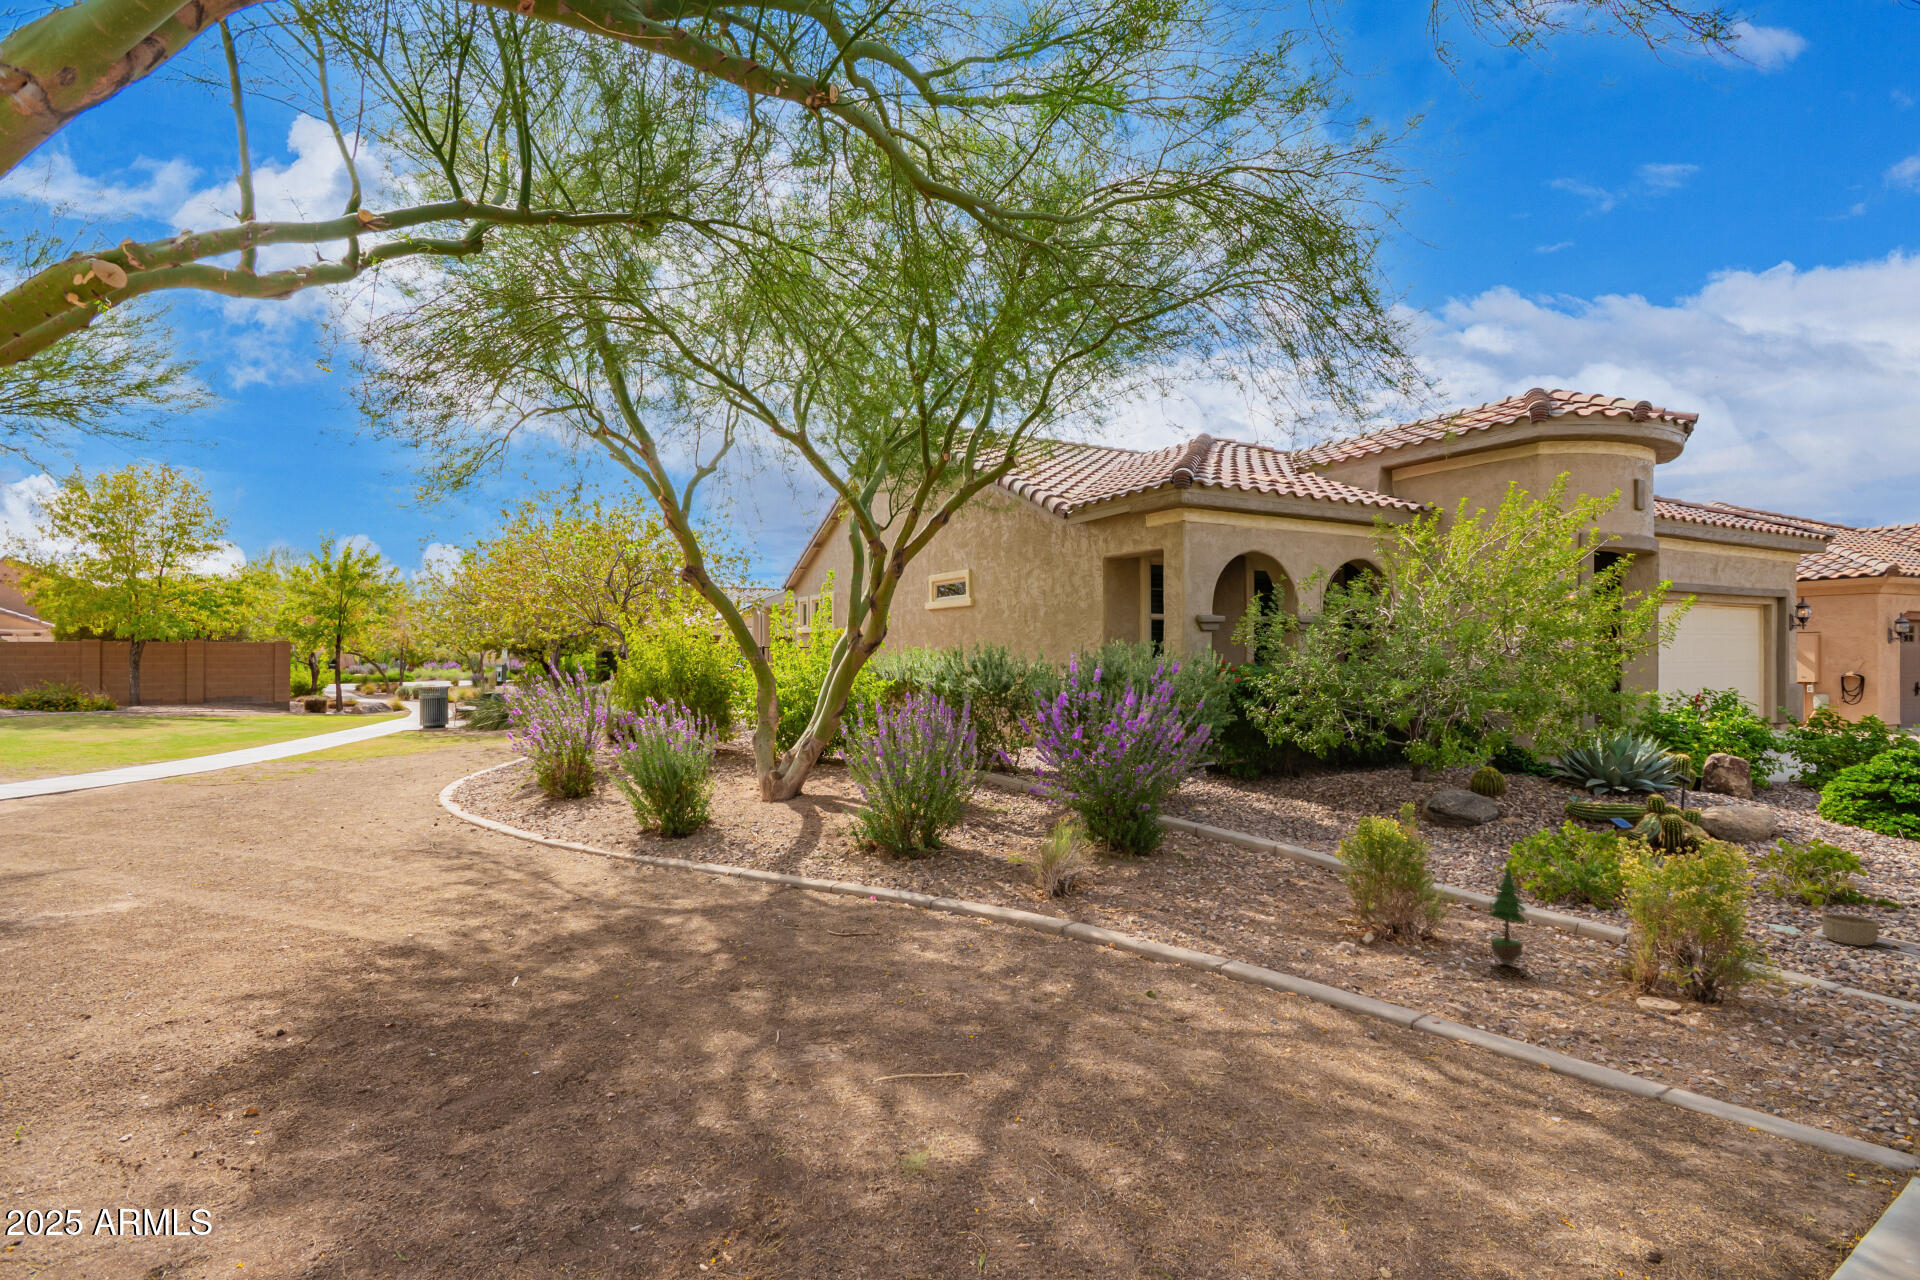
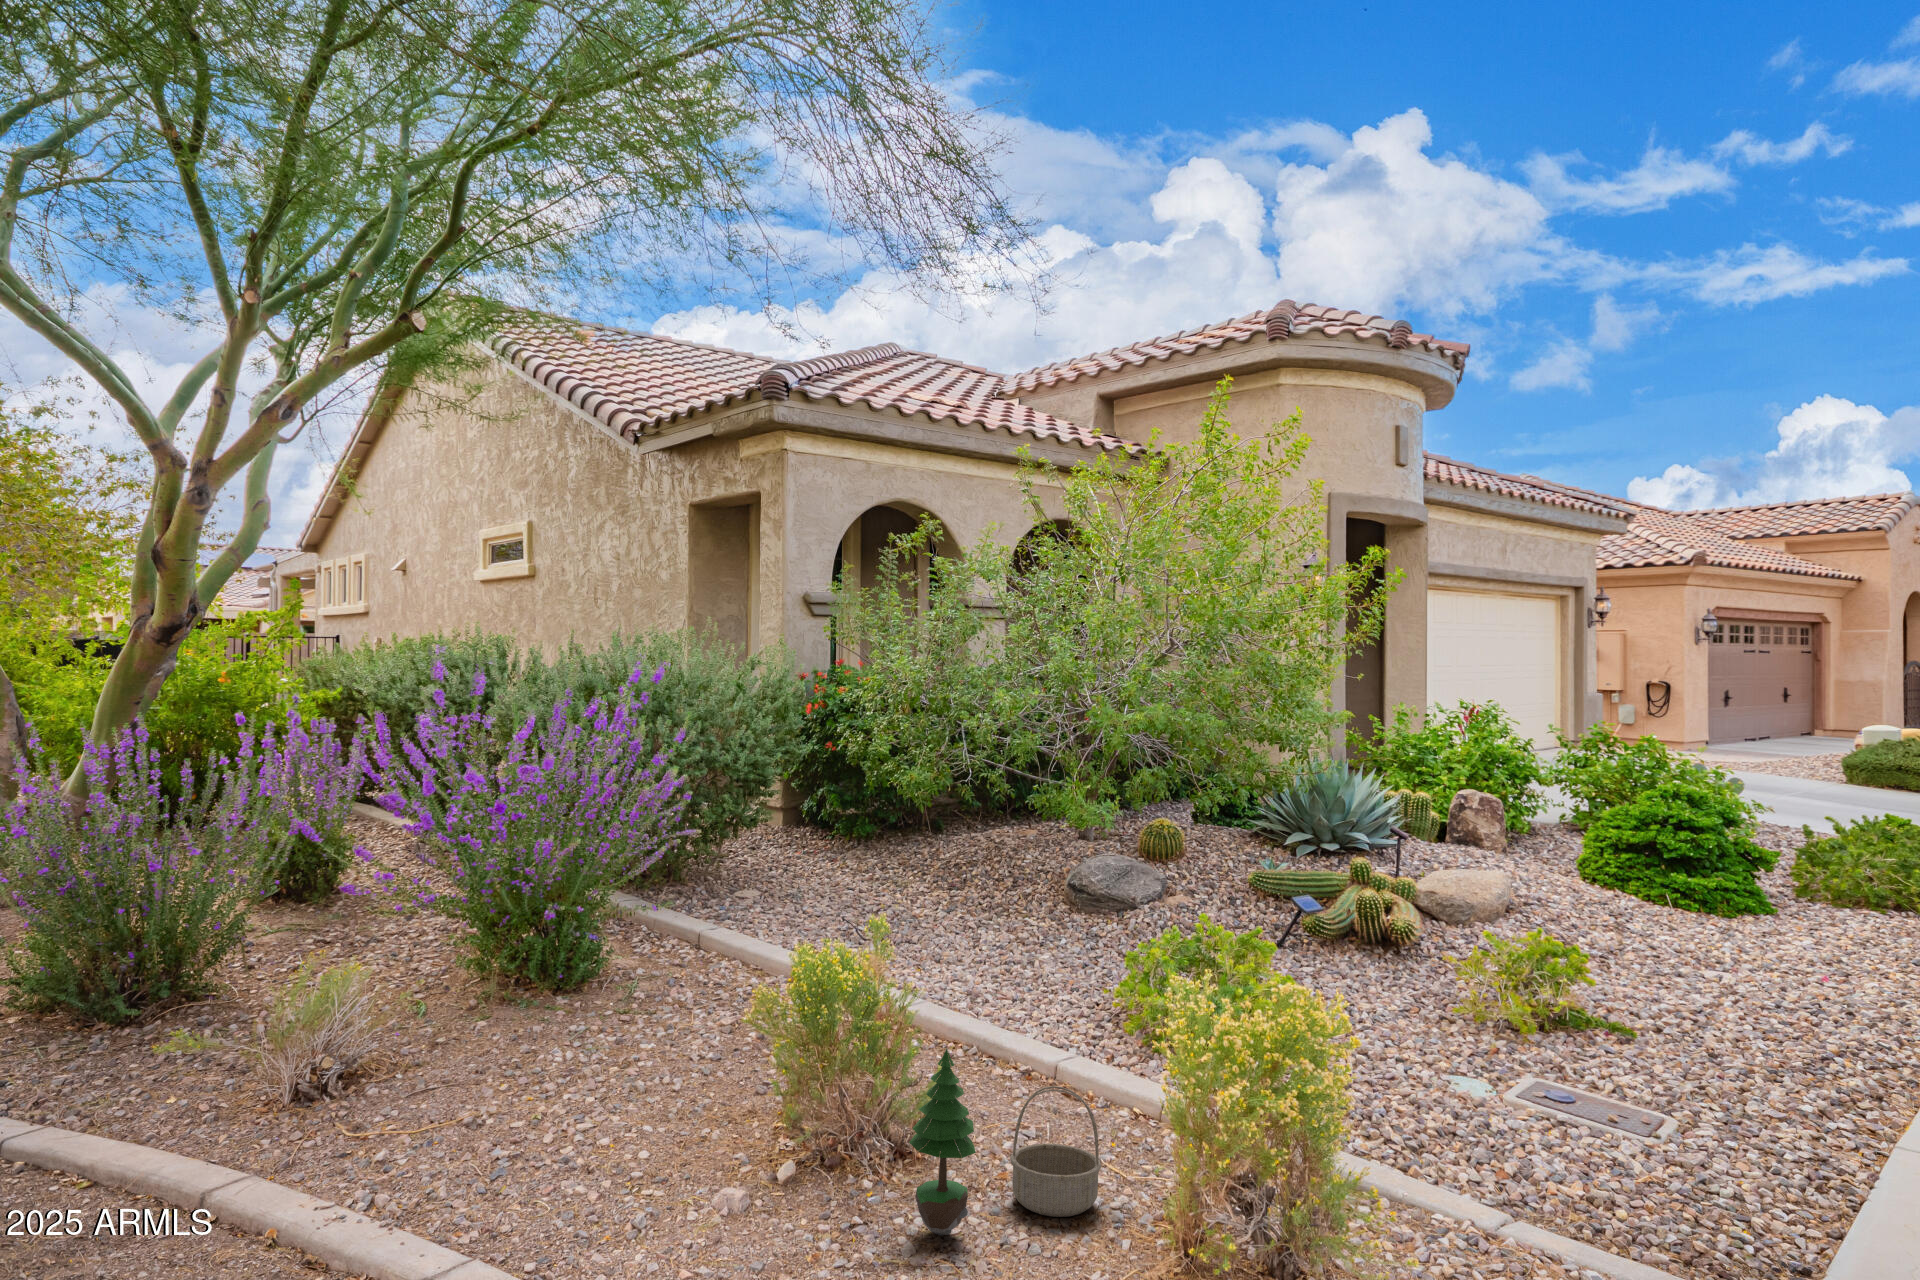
basket: present [1821,883,1880,946] -> present [1010,1086,1101,1217]

